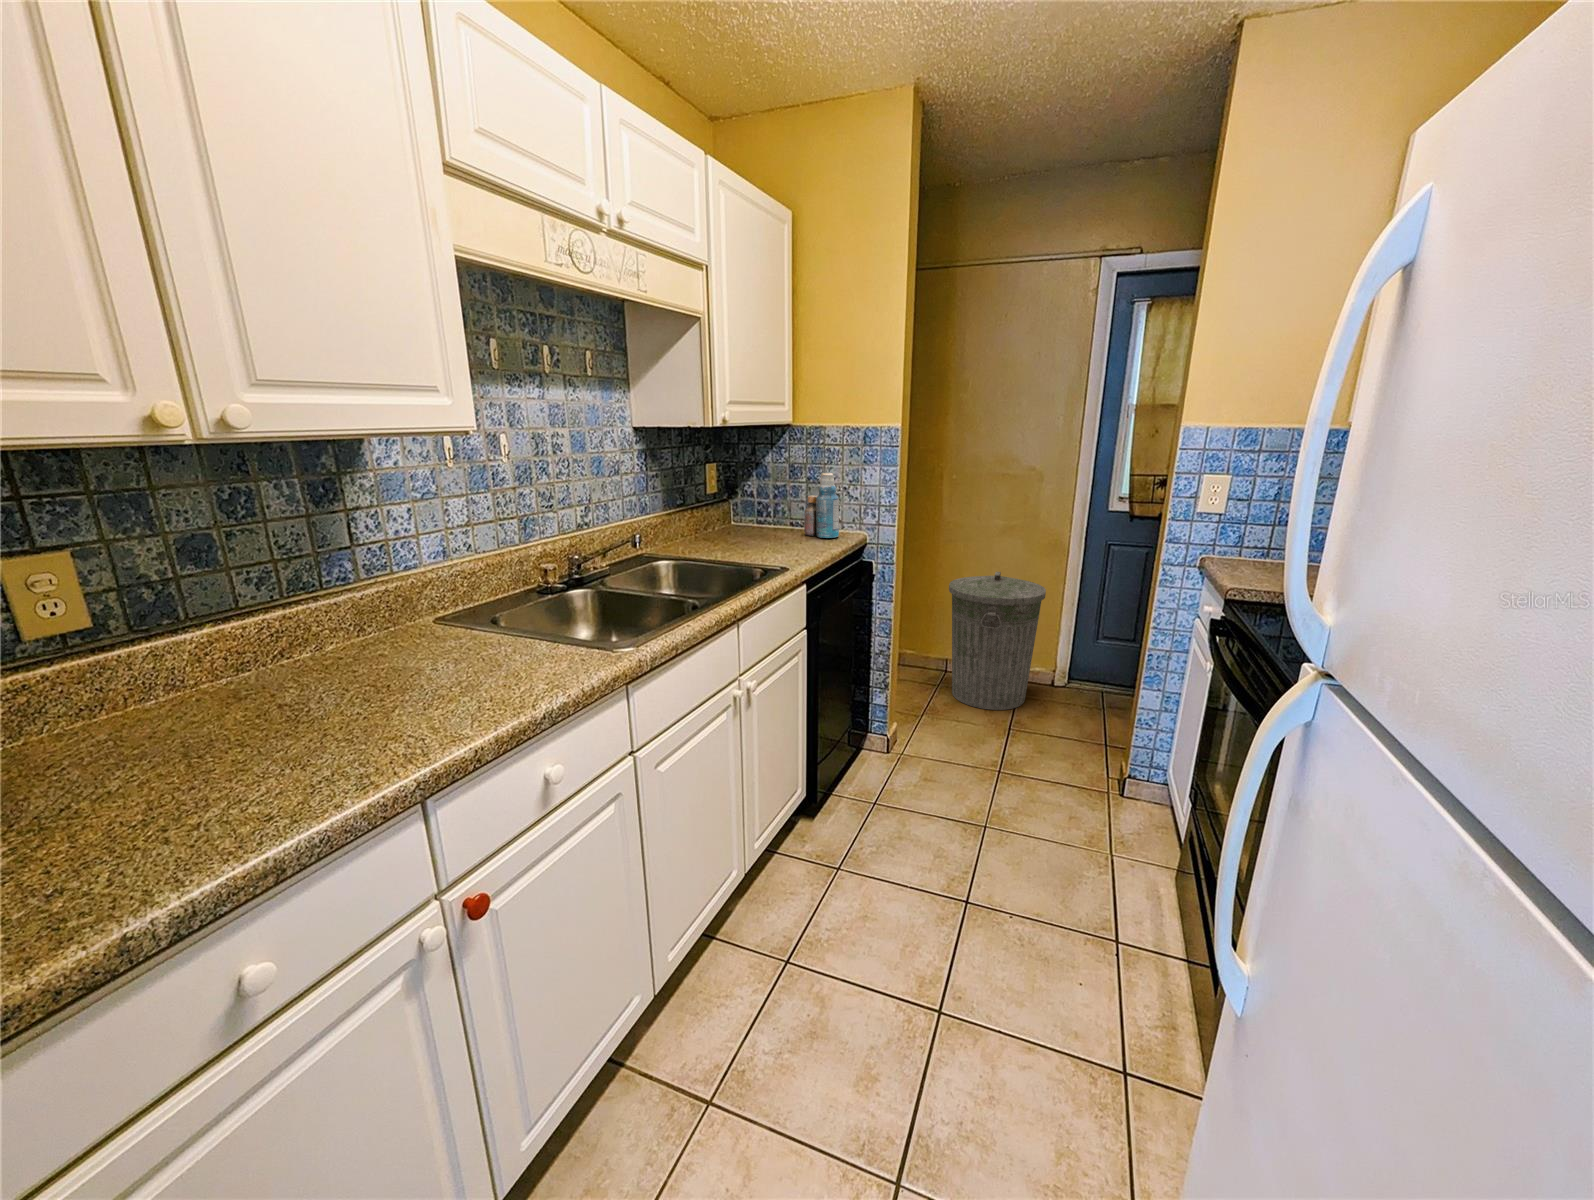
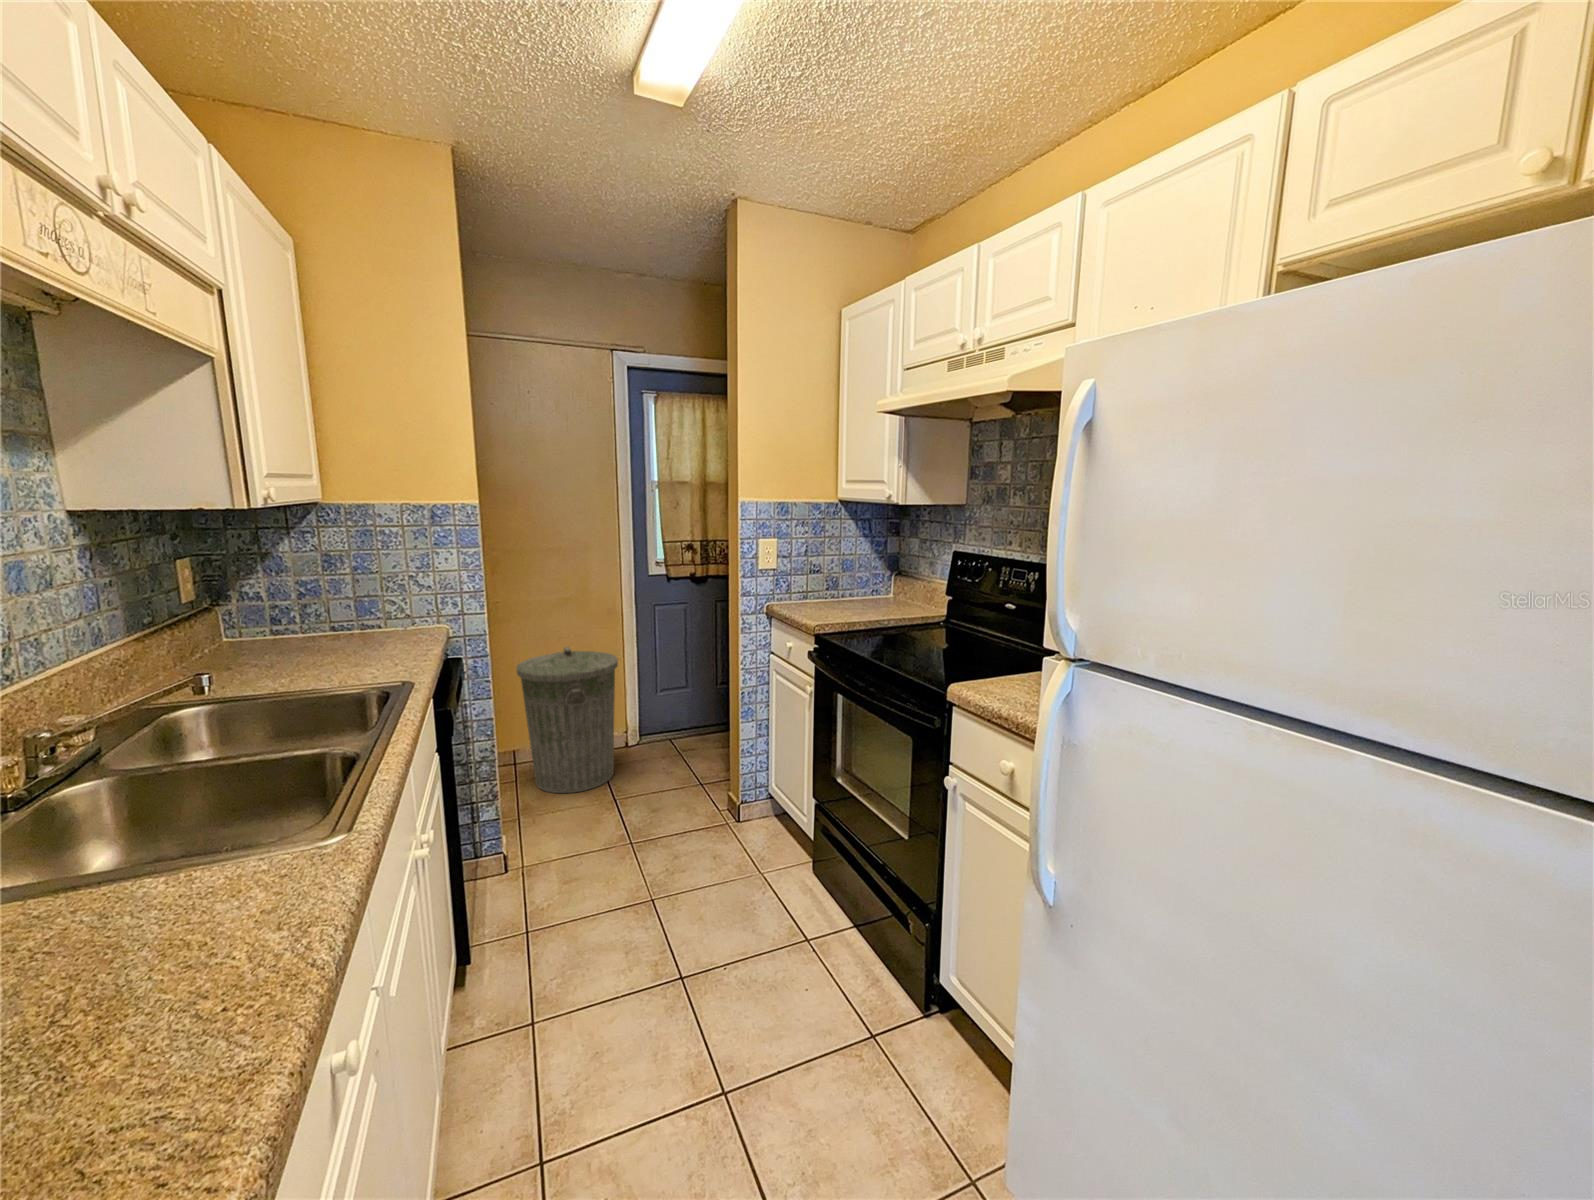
bottle: present [804,473,839,538] -> none [365,559,421,639]

